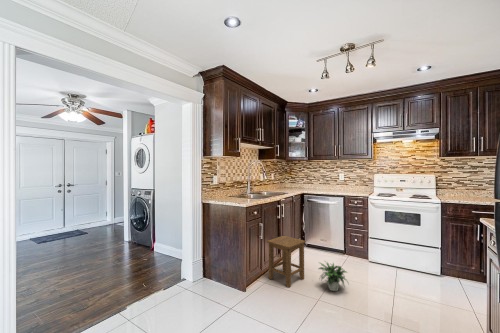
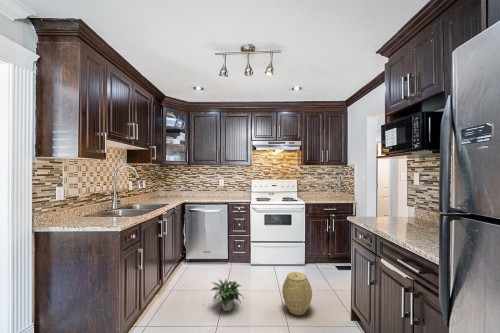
stool: present [267,236,306,287] -> none [146,257,196,324]
woven basket: none [390,271,427,316] -> present [282,272,312,315]

